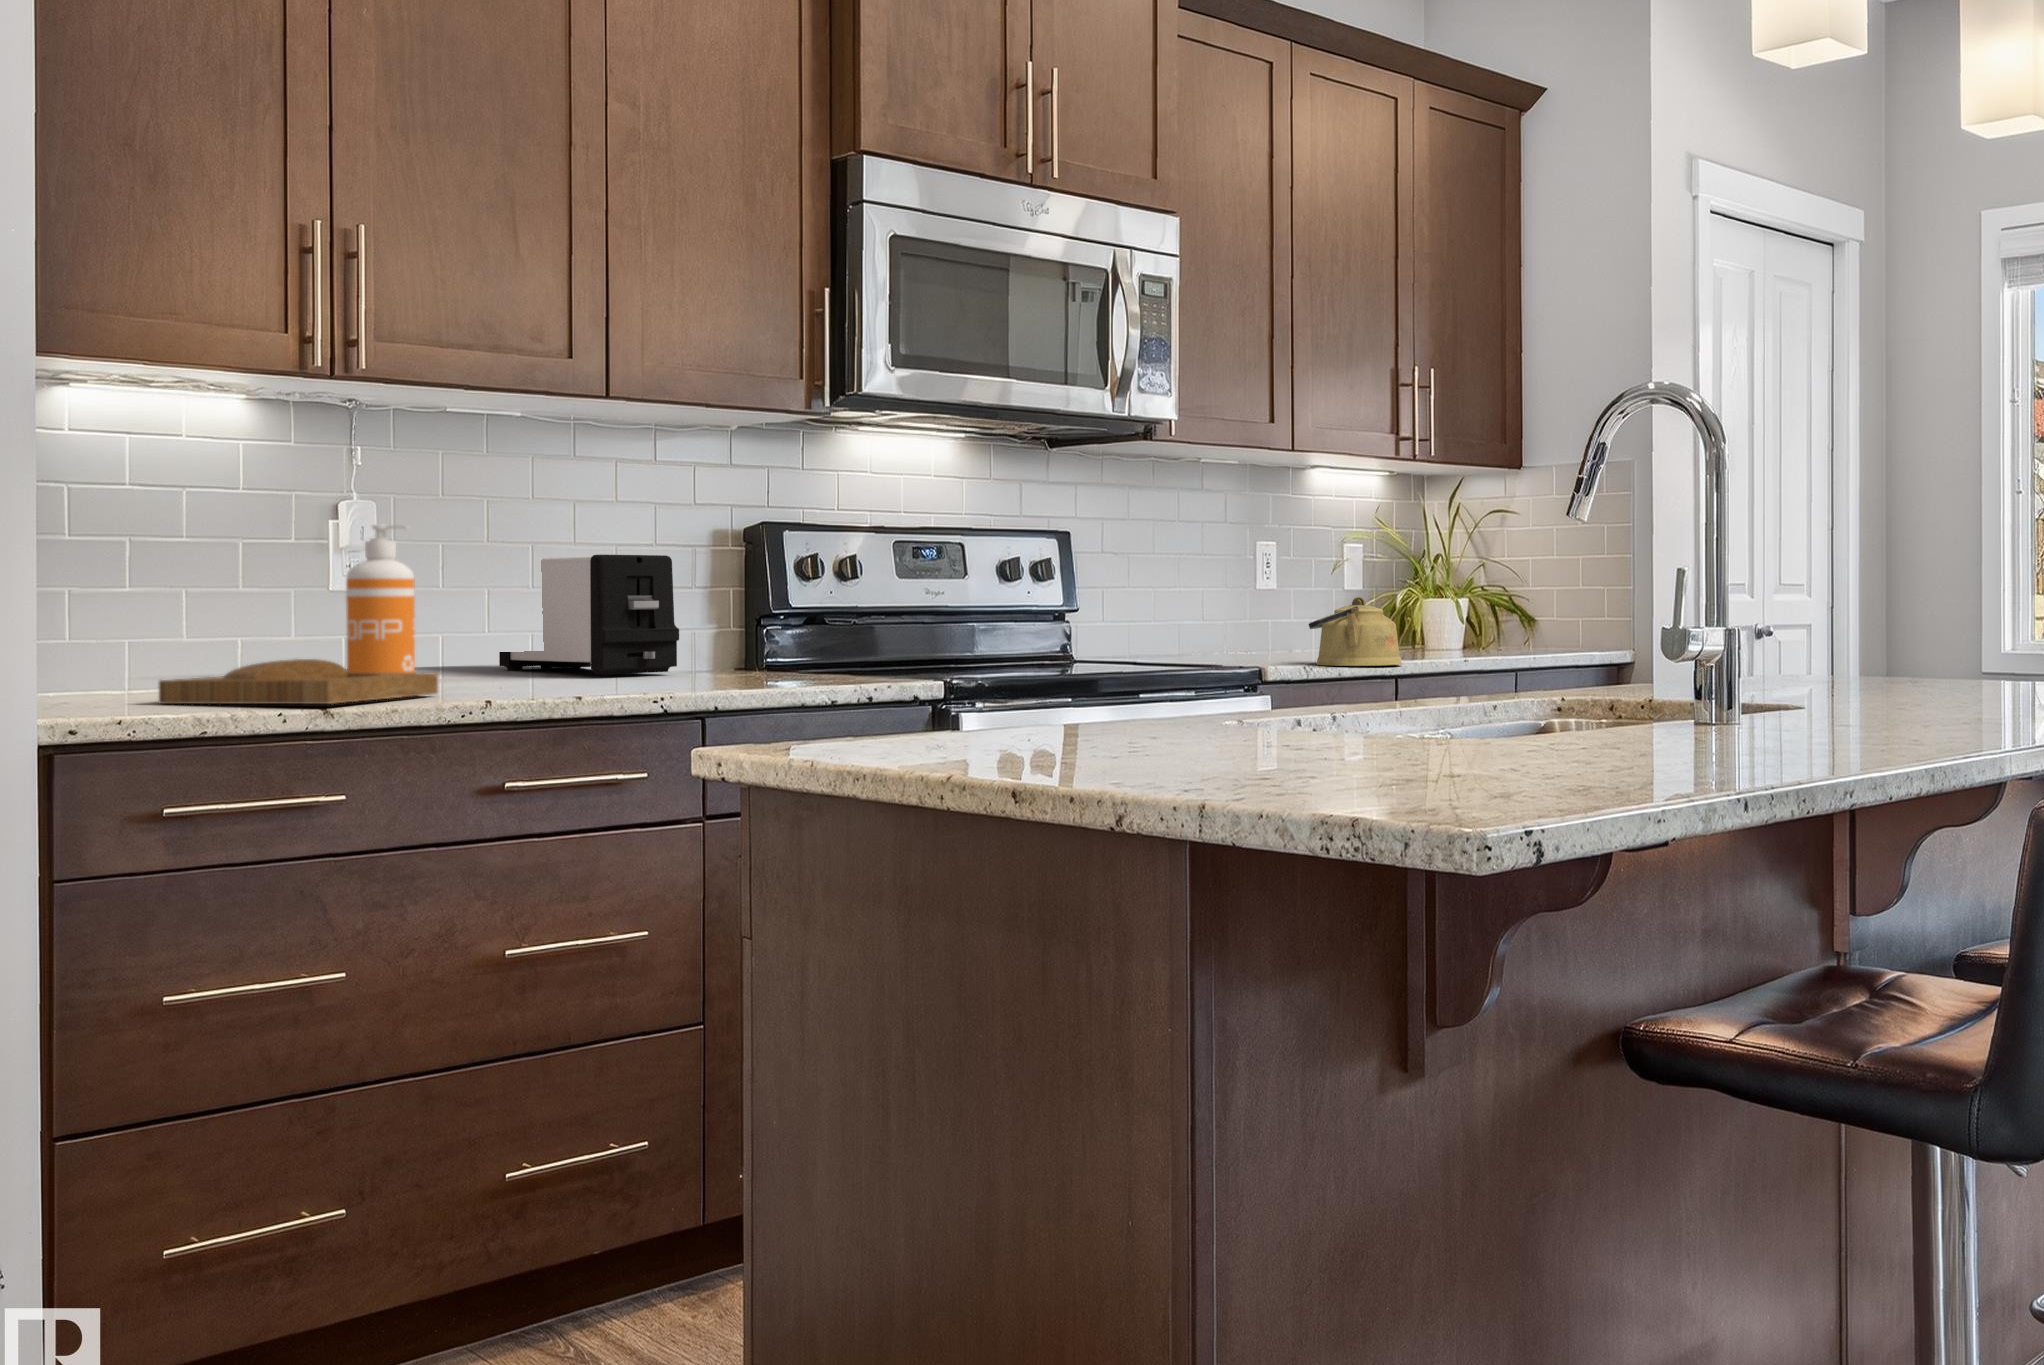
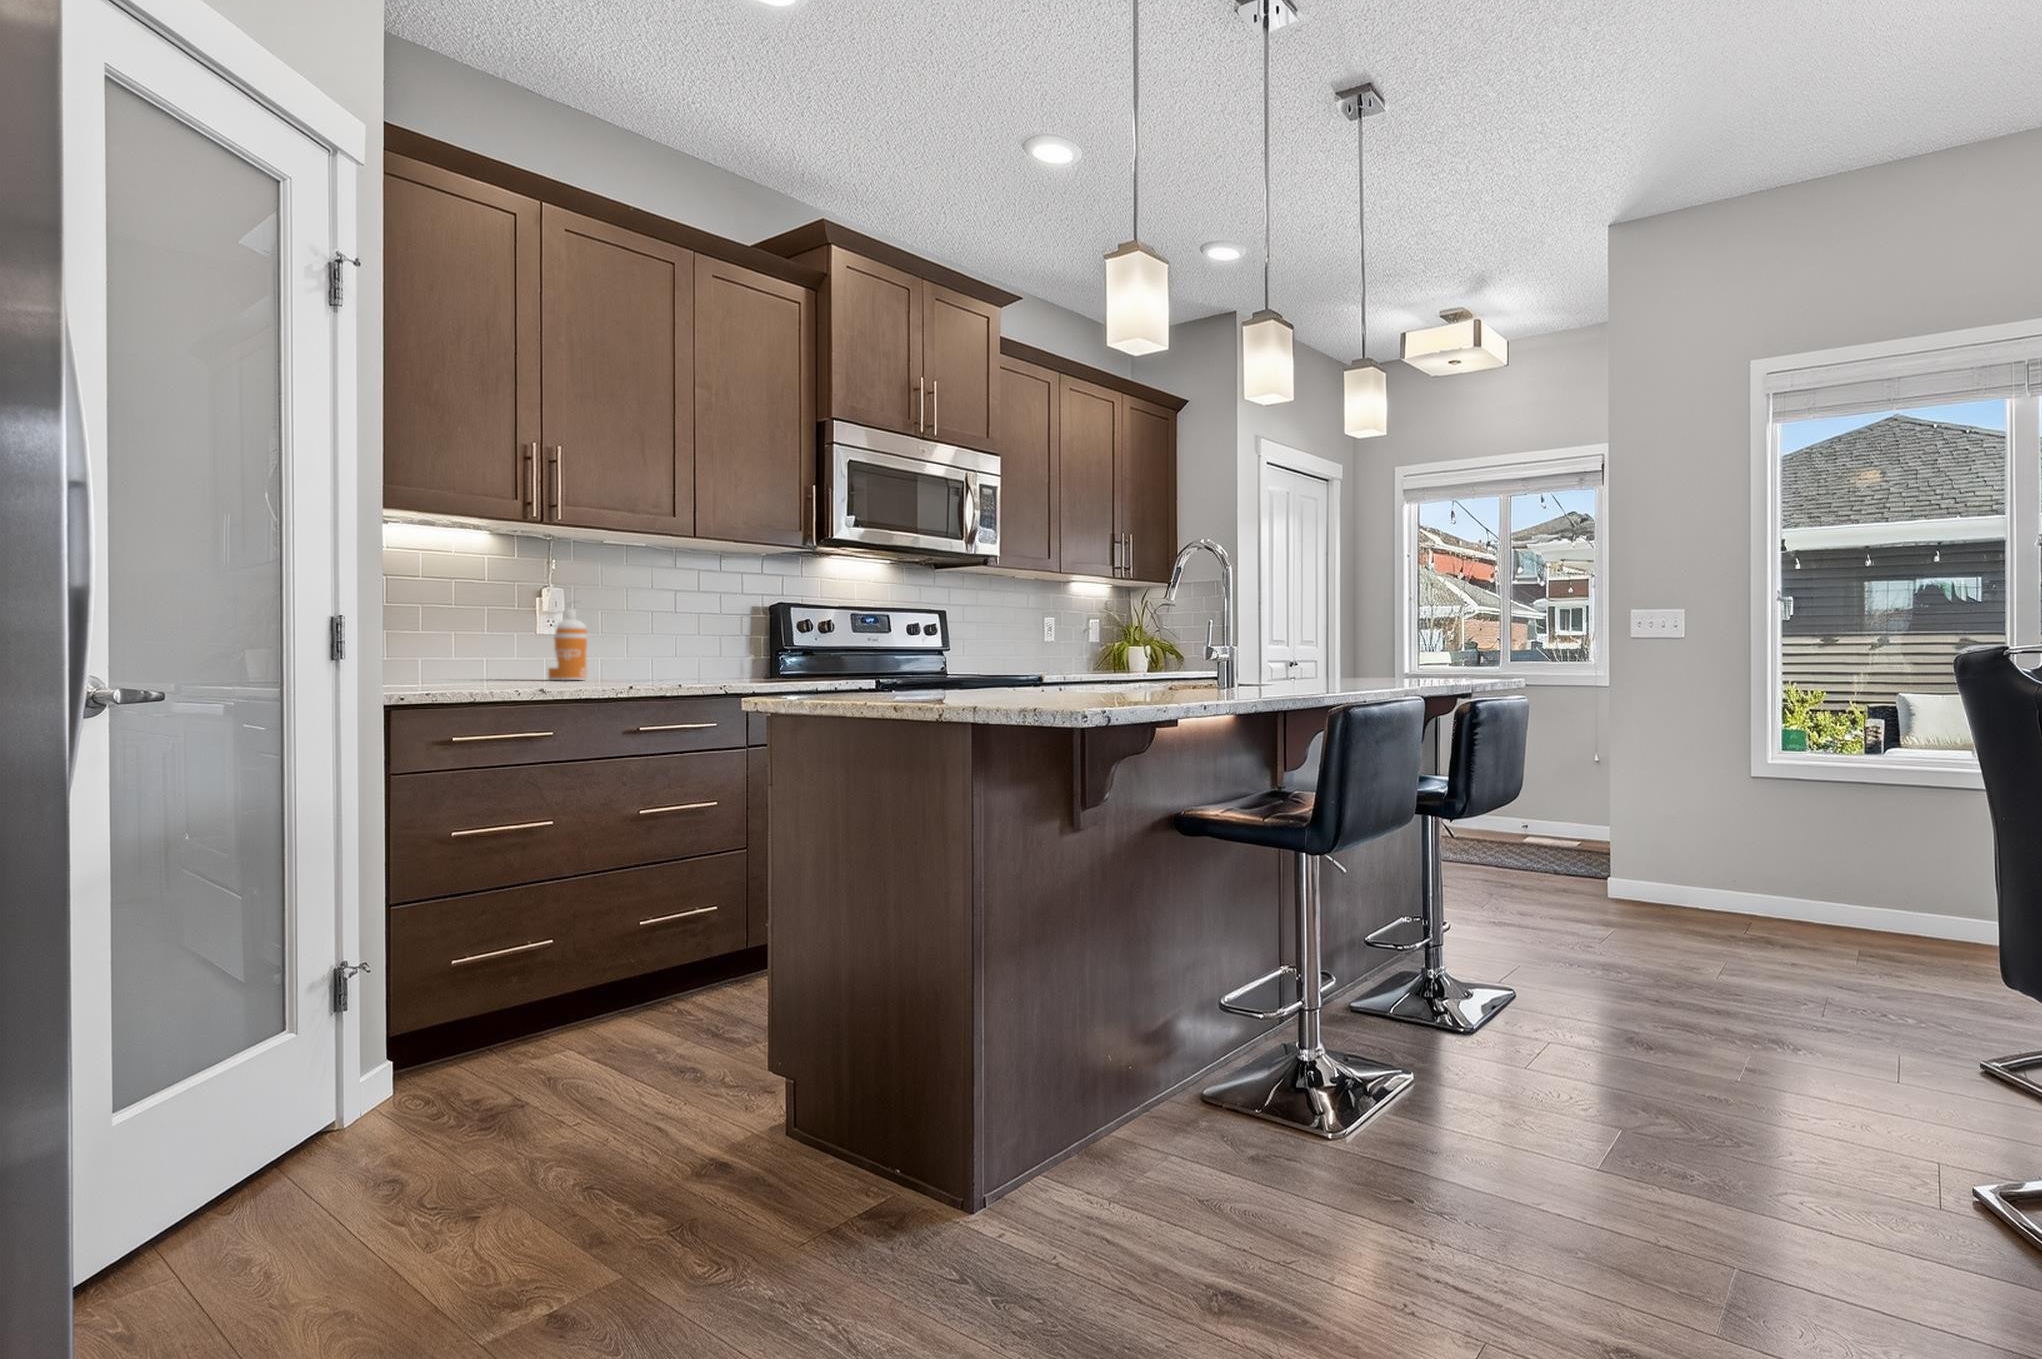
toaster: present [499,555,679,675] -> none [632,618,734,679]
kettle: present [1309,597,1402,666] -> none [1066,645,1112,678]
tray: present [159,659,438,704] -> none [446,667,603,689]

